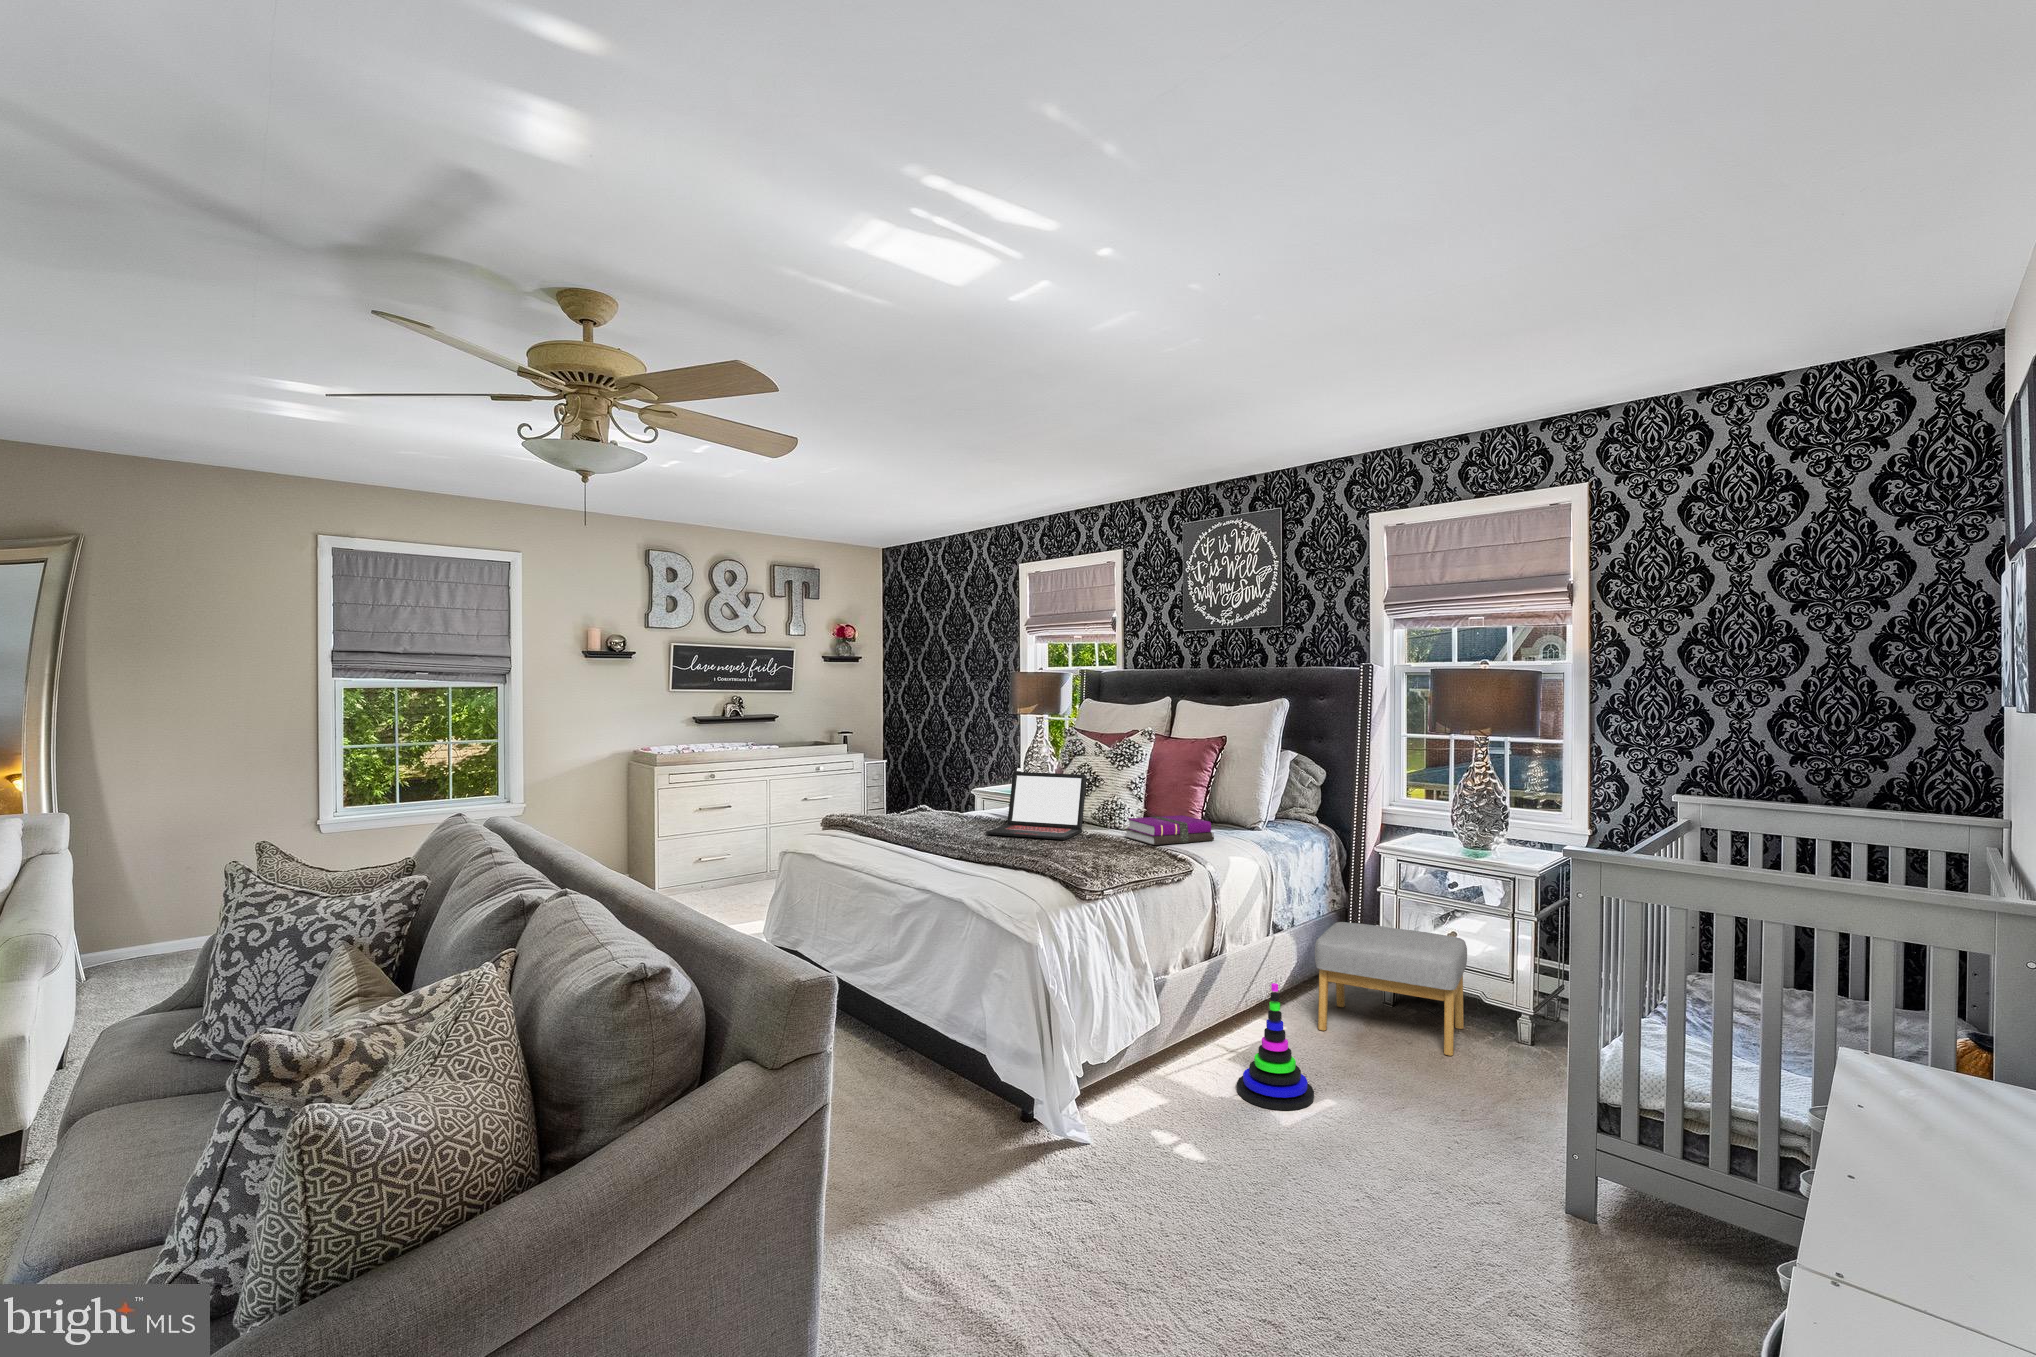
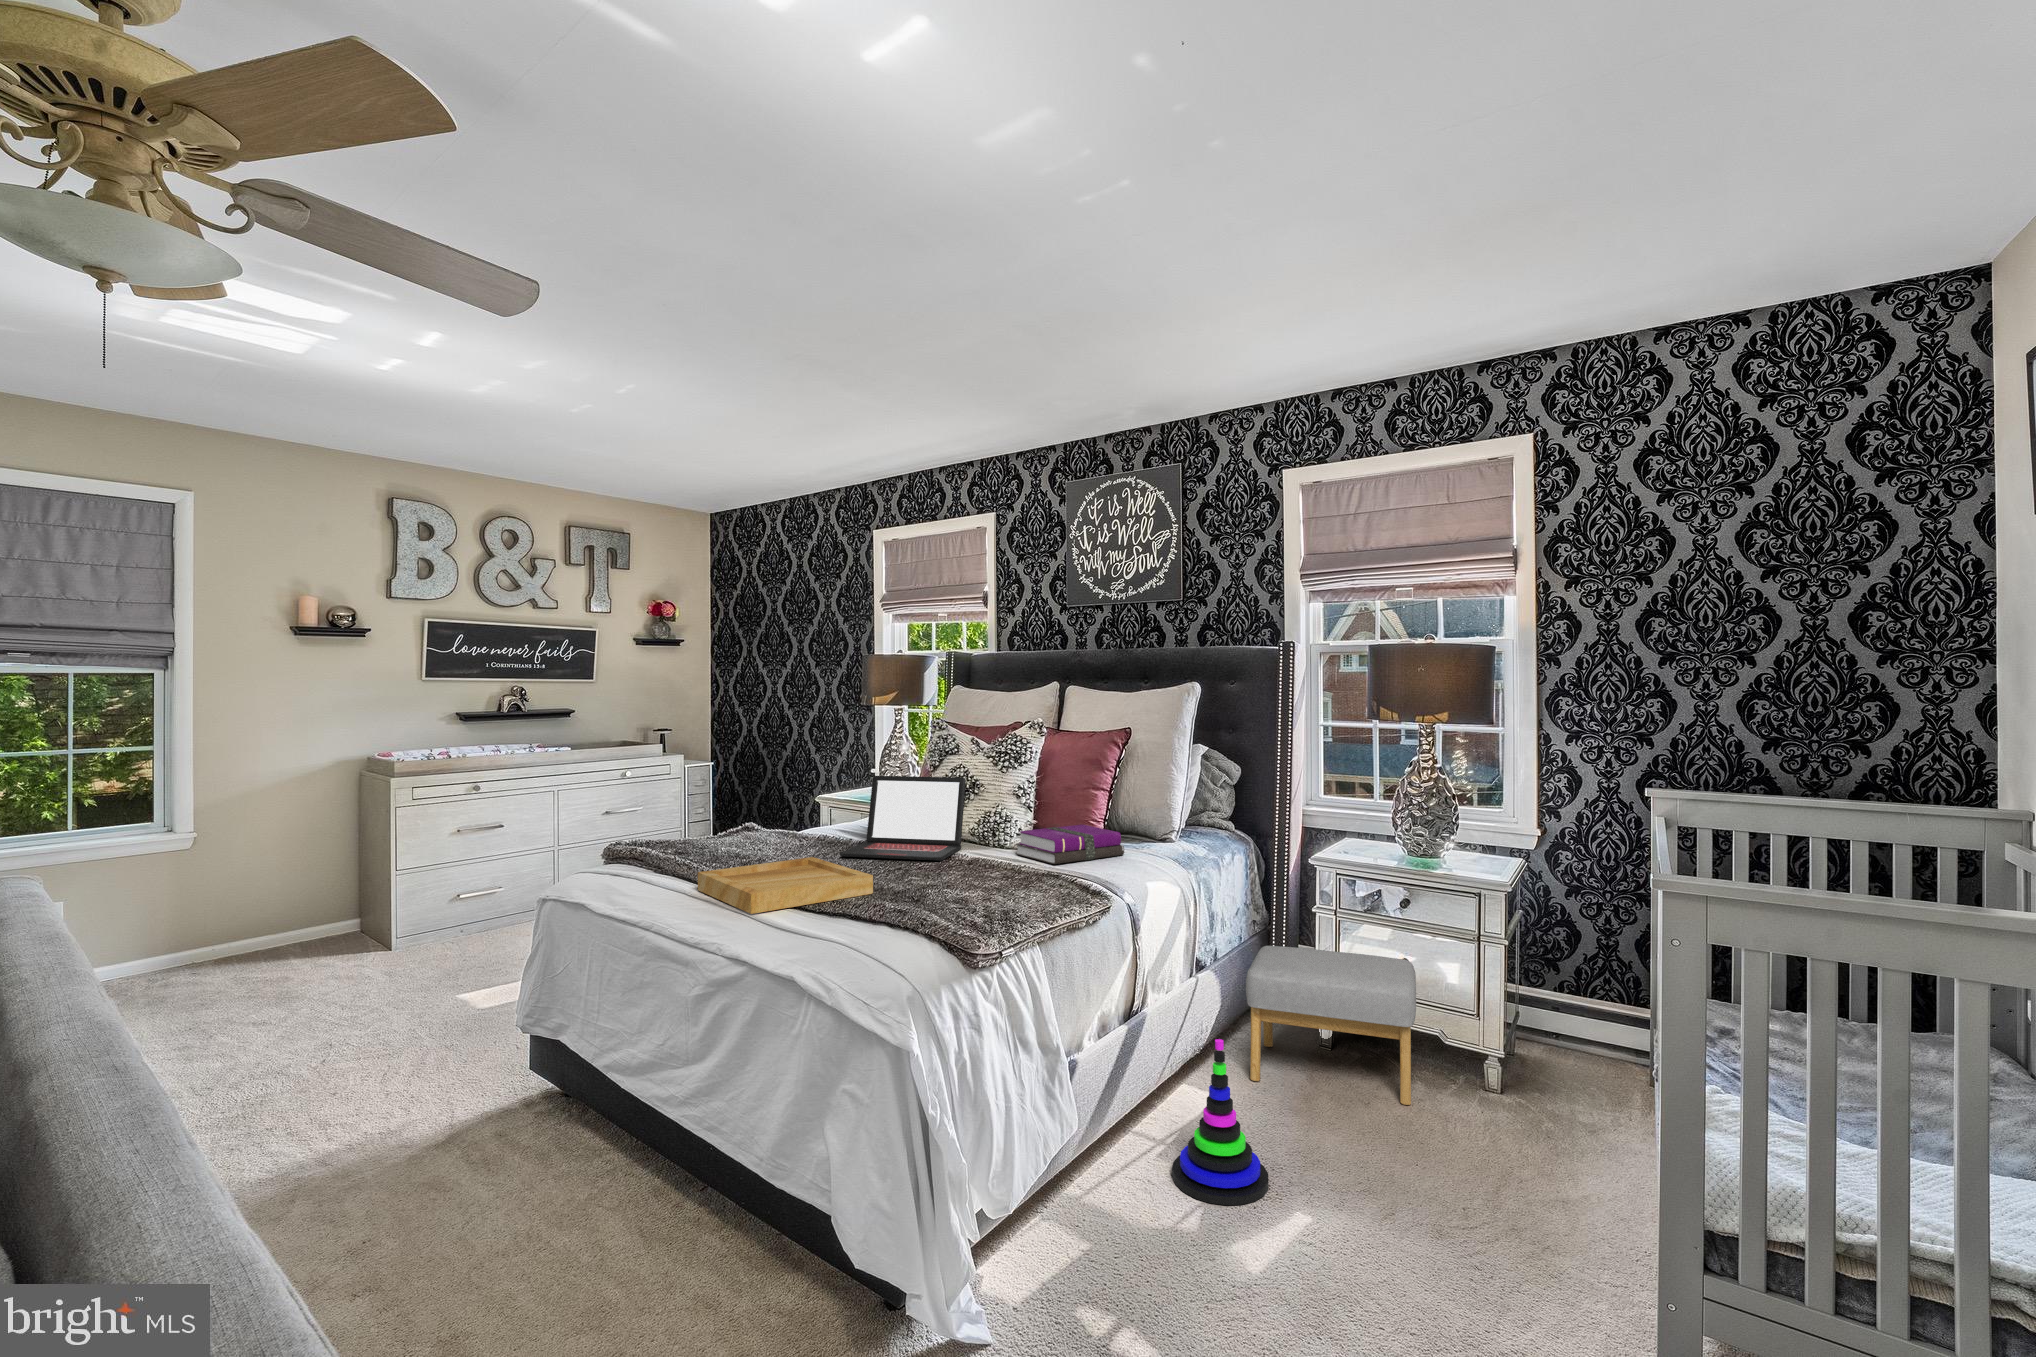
tray: none [880,833,1008,870] -> present [698,857,873,914]

